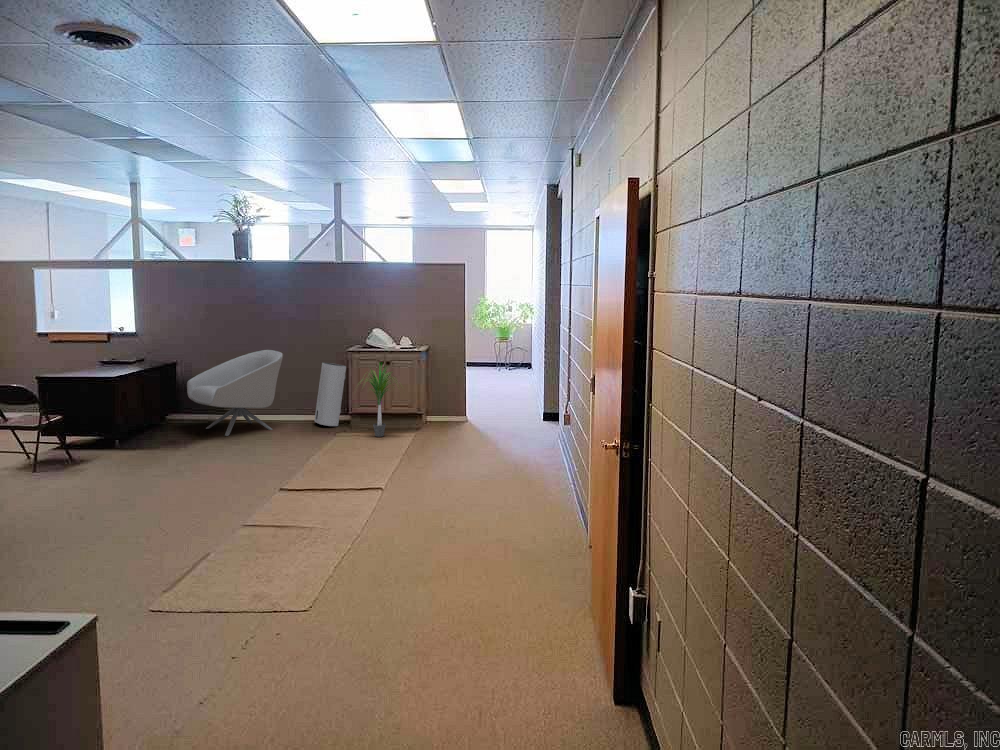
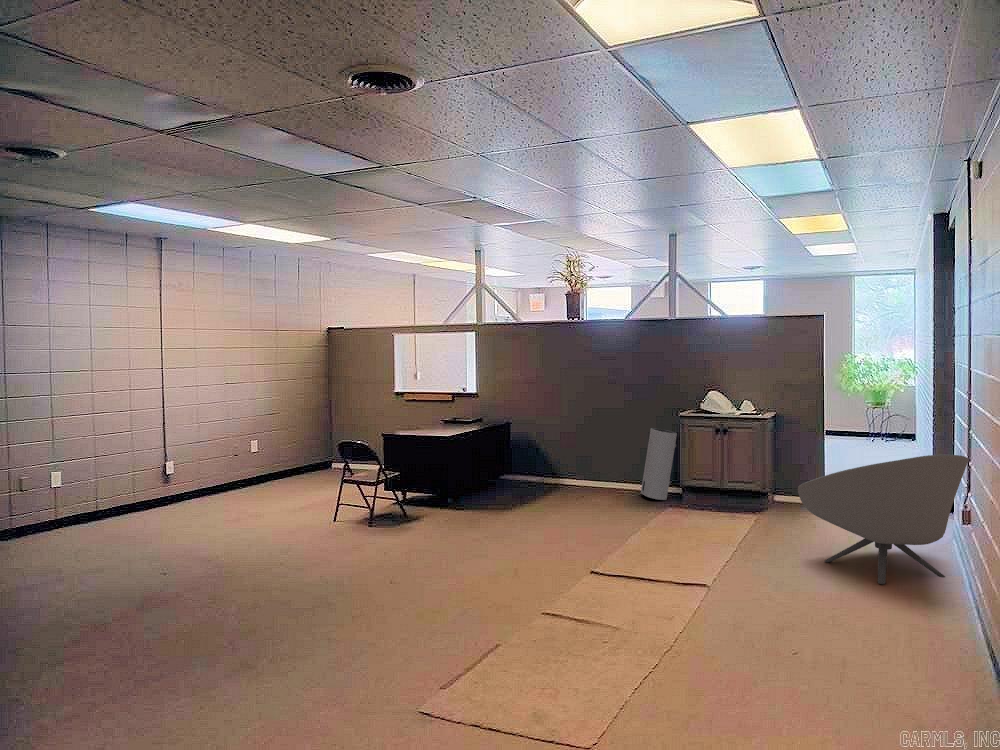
armchair: present [187,350,283,436] -> present [798,455,969,584]
potted plant: present [362,367,391,437] -> none [683,427,744,518]

